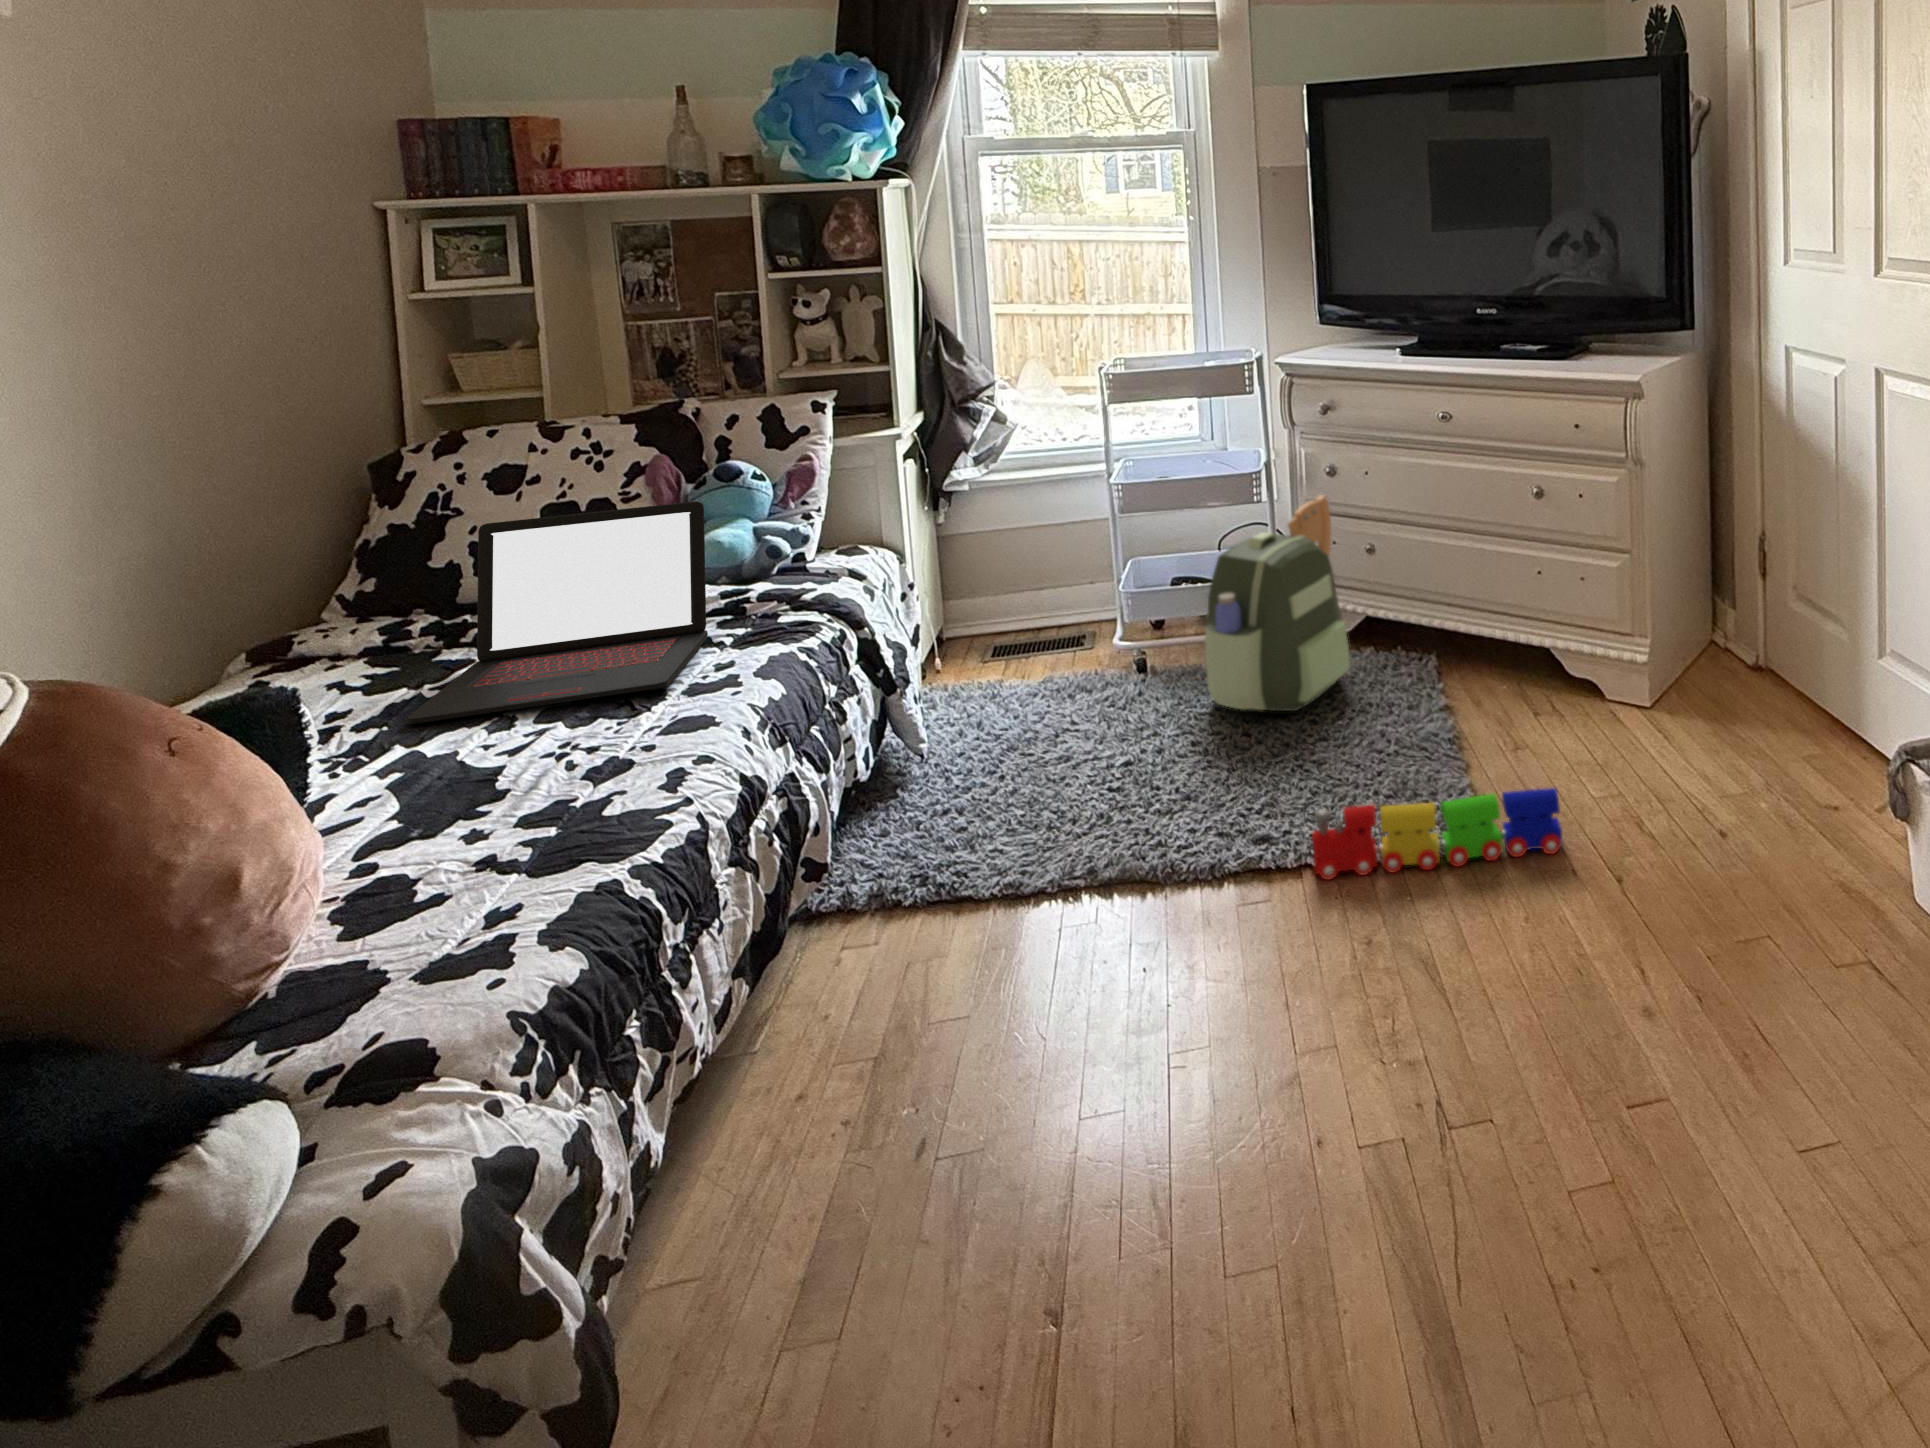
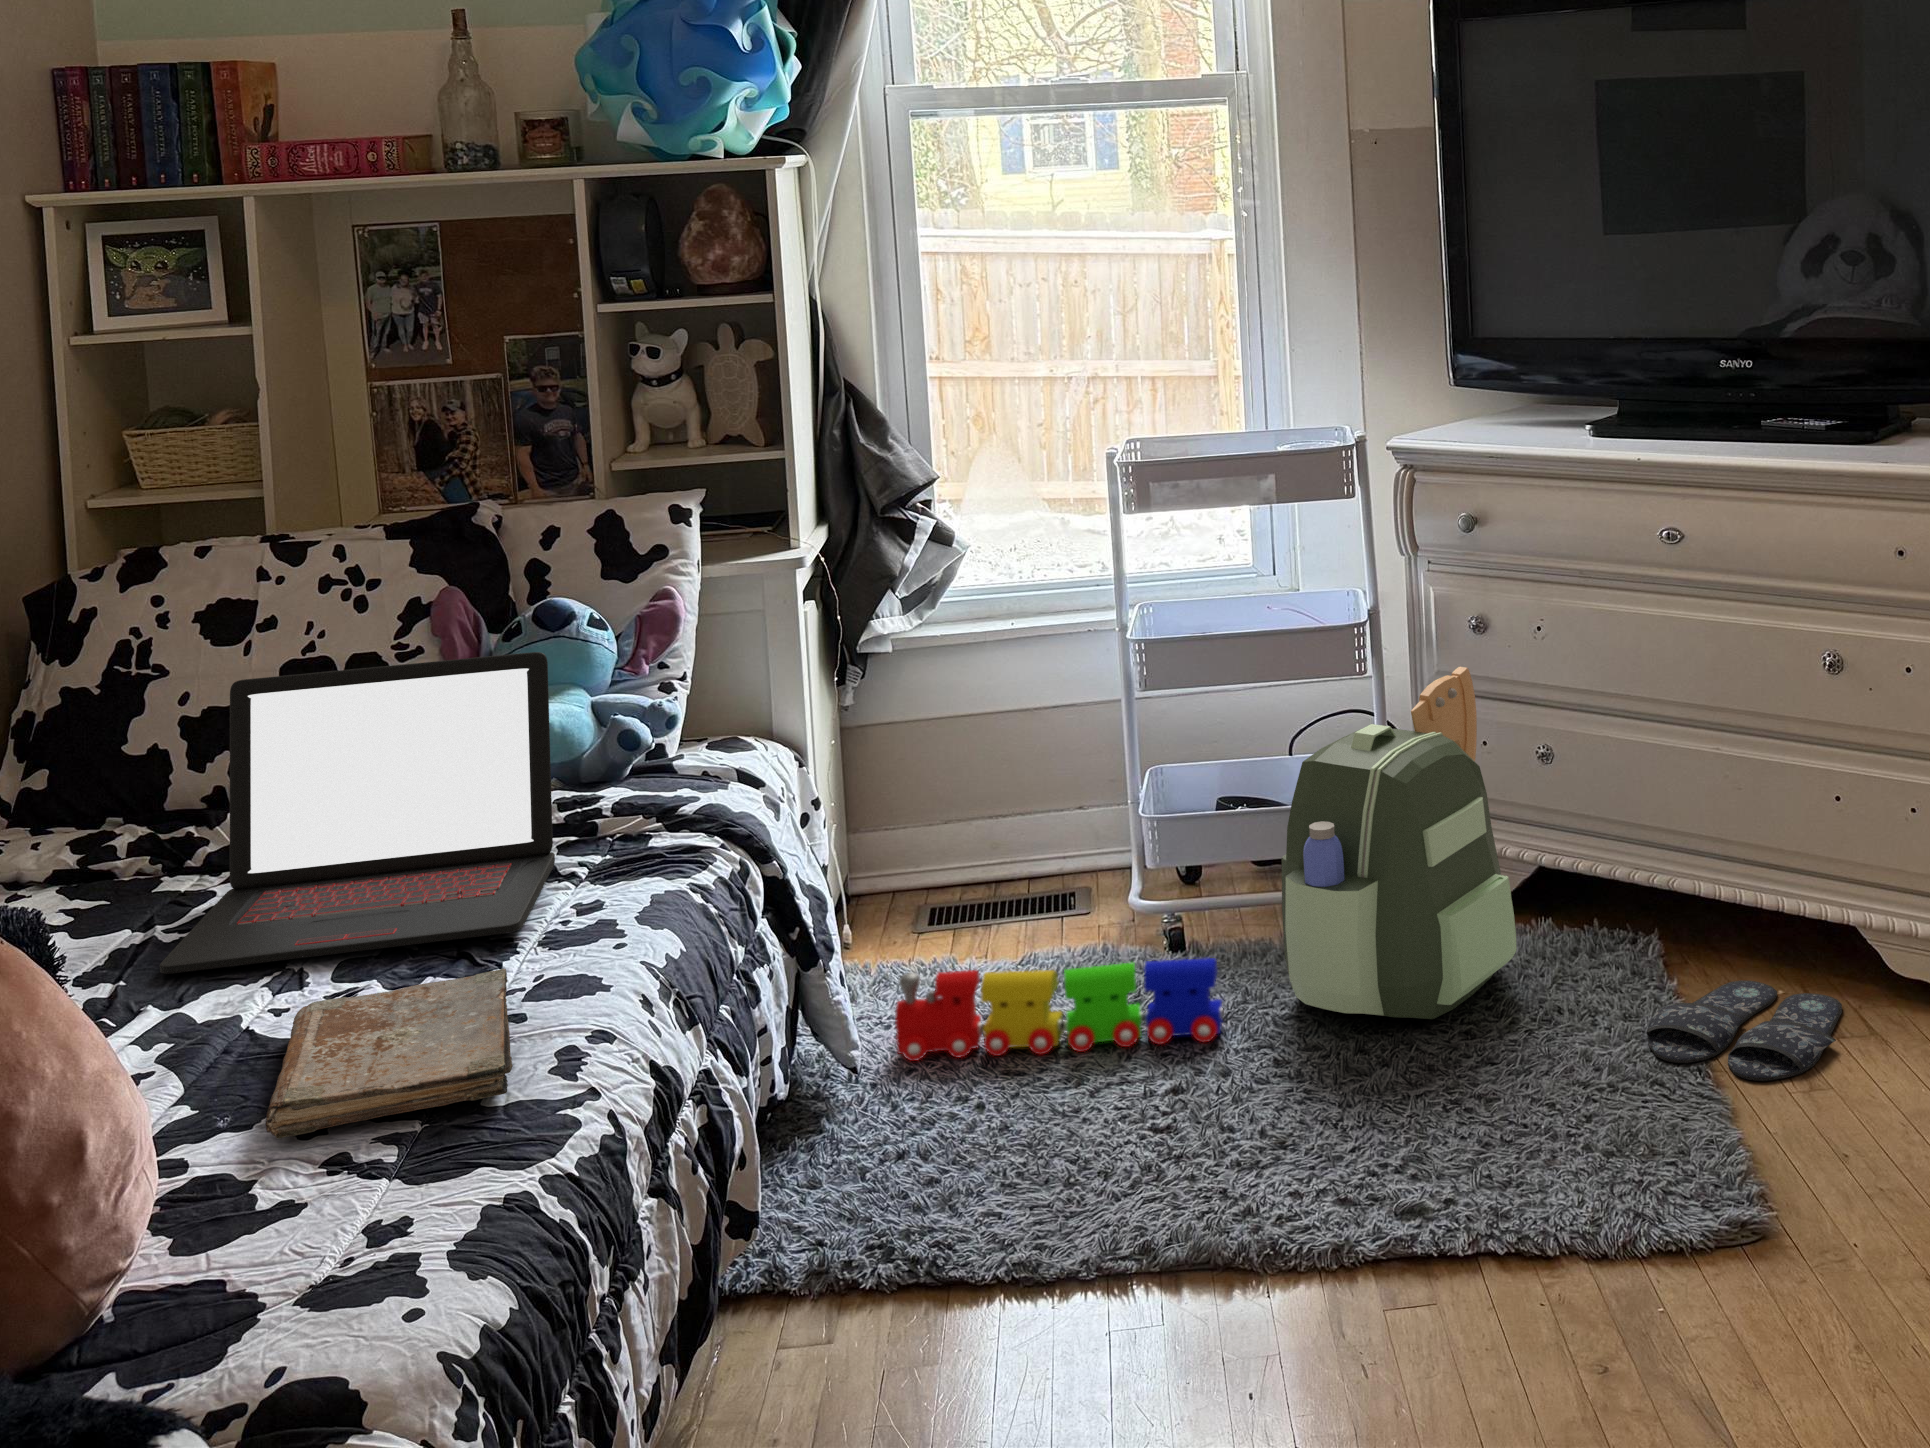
slippers: none [1423,681,1542,745] -> present [1646,980,1842,1081]
book: none [438,716,645,846] -> present [265,969,513,1139]
toy train: present [1312,788,1562,879] -> present [895,958,1224,1061]

